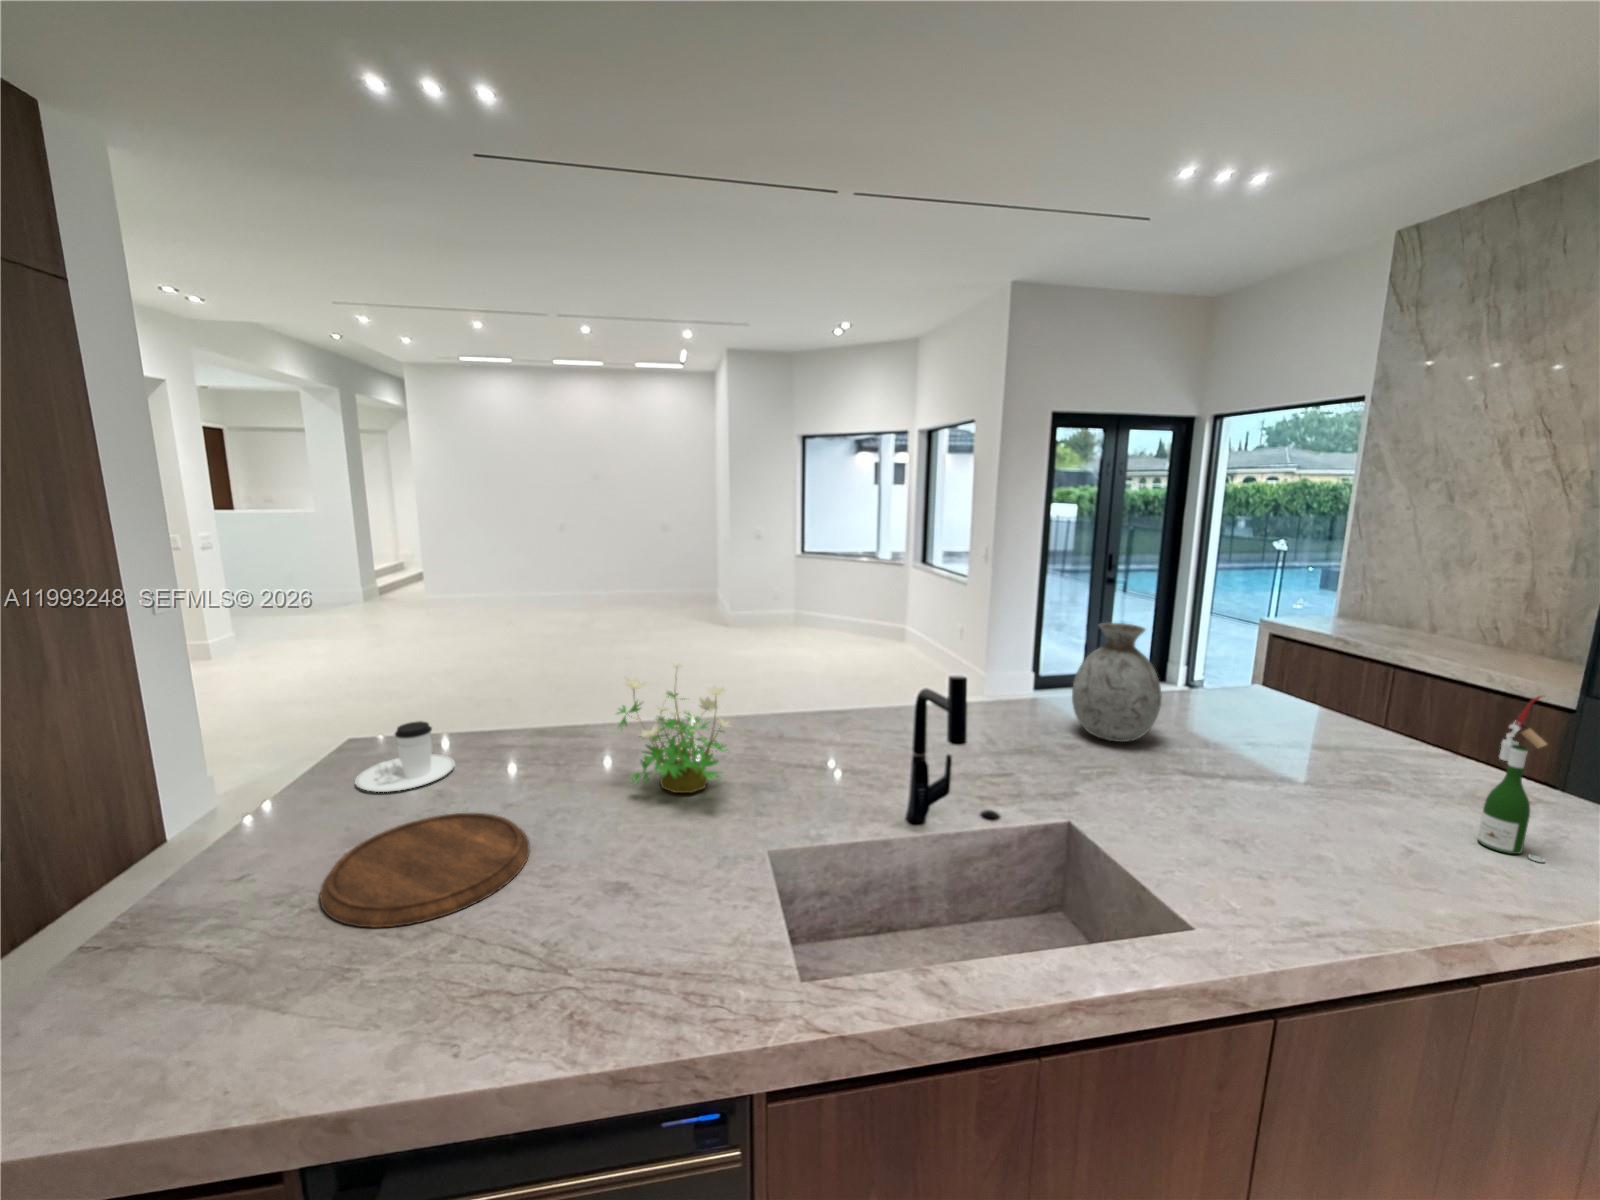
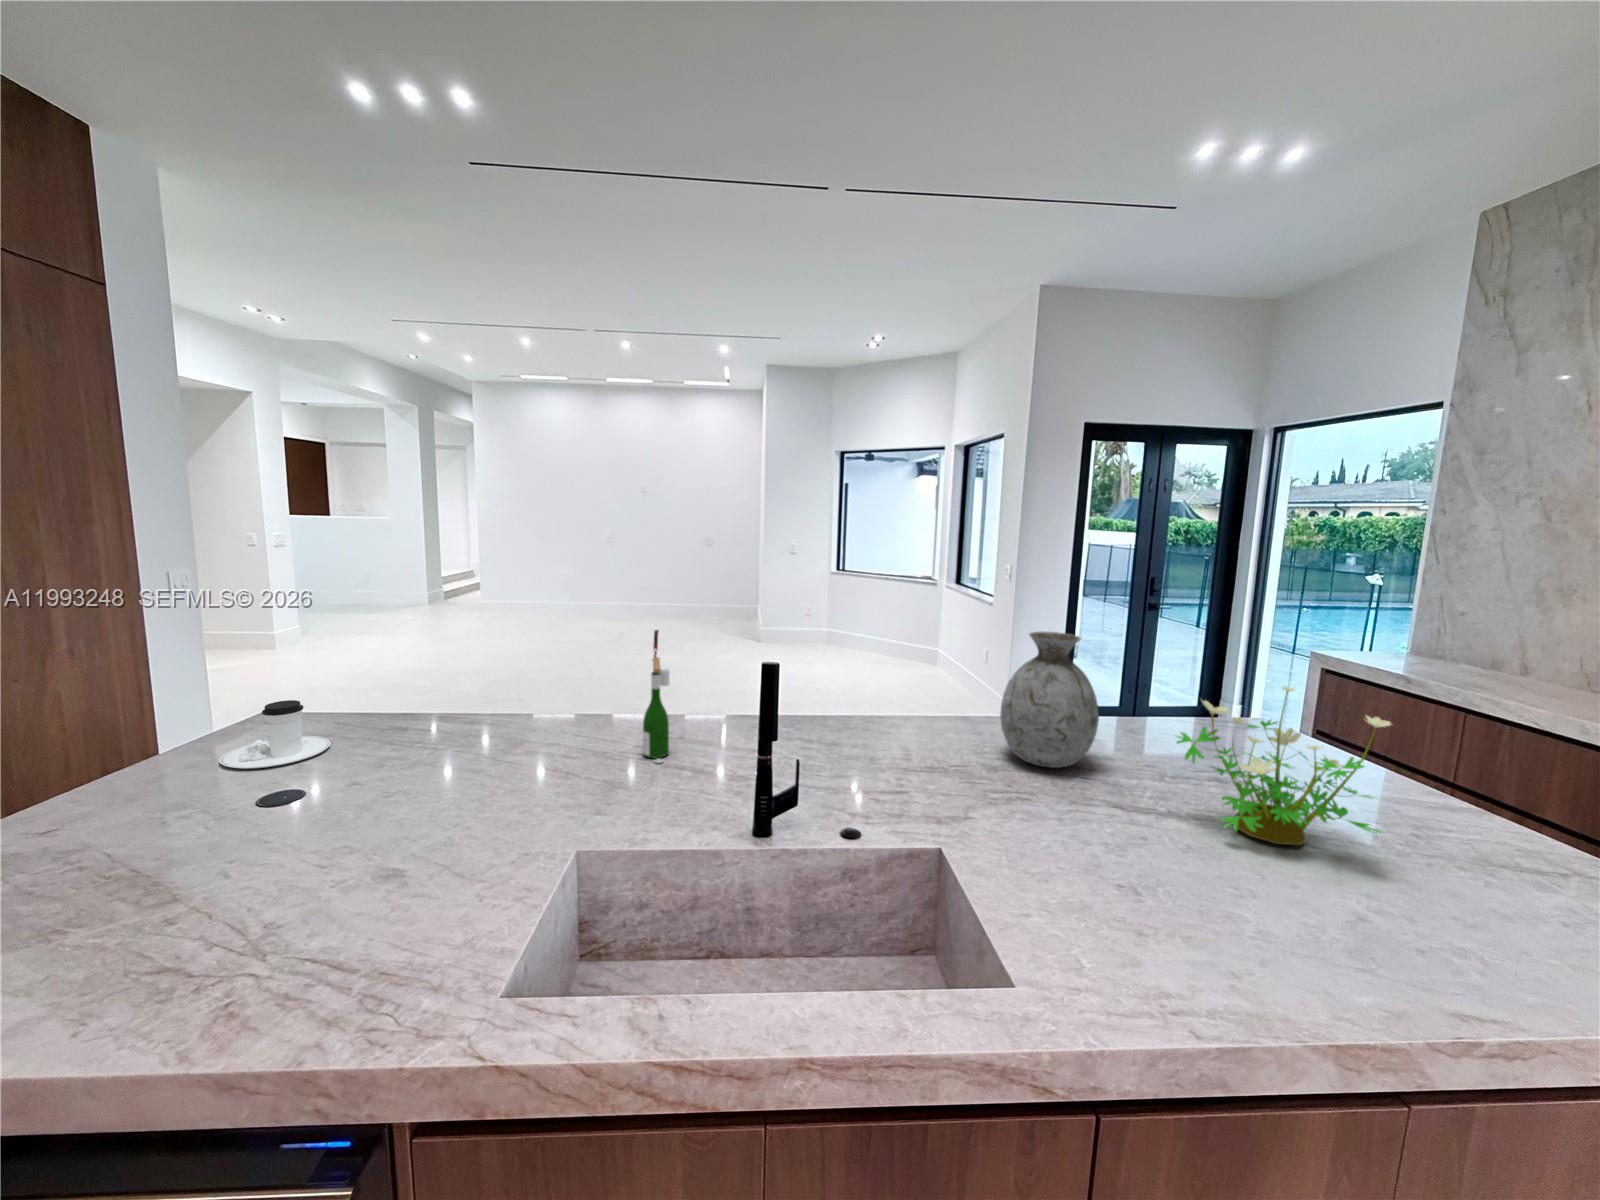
potted plant: present [617,664,729,793] -> present [1176,686,1391,845]
wine bottle: present [1478,696,1547,862] -> present [643,630,670,763]
cutting board: present [320,813,530,927] -> none [82,792,337,899]

